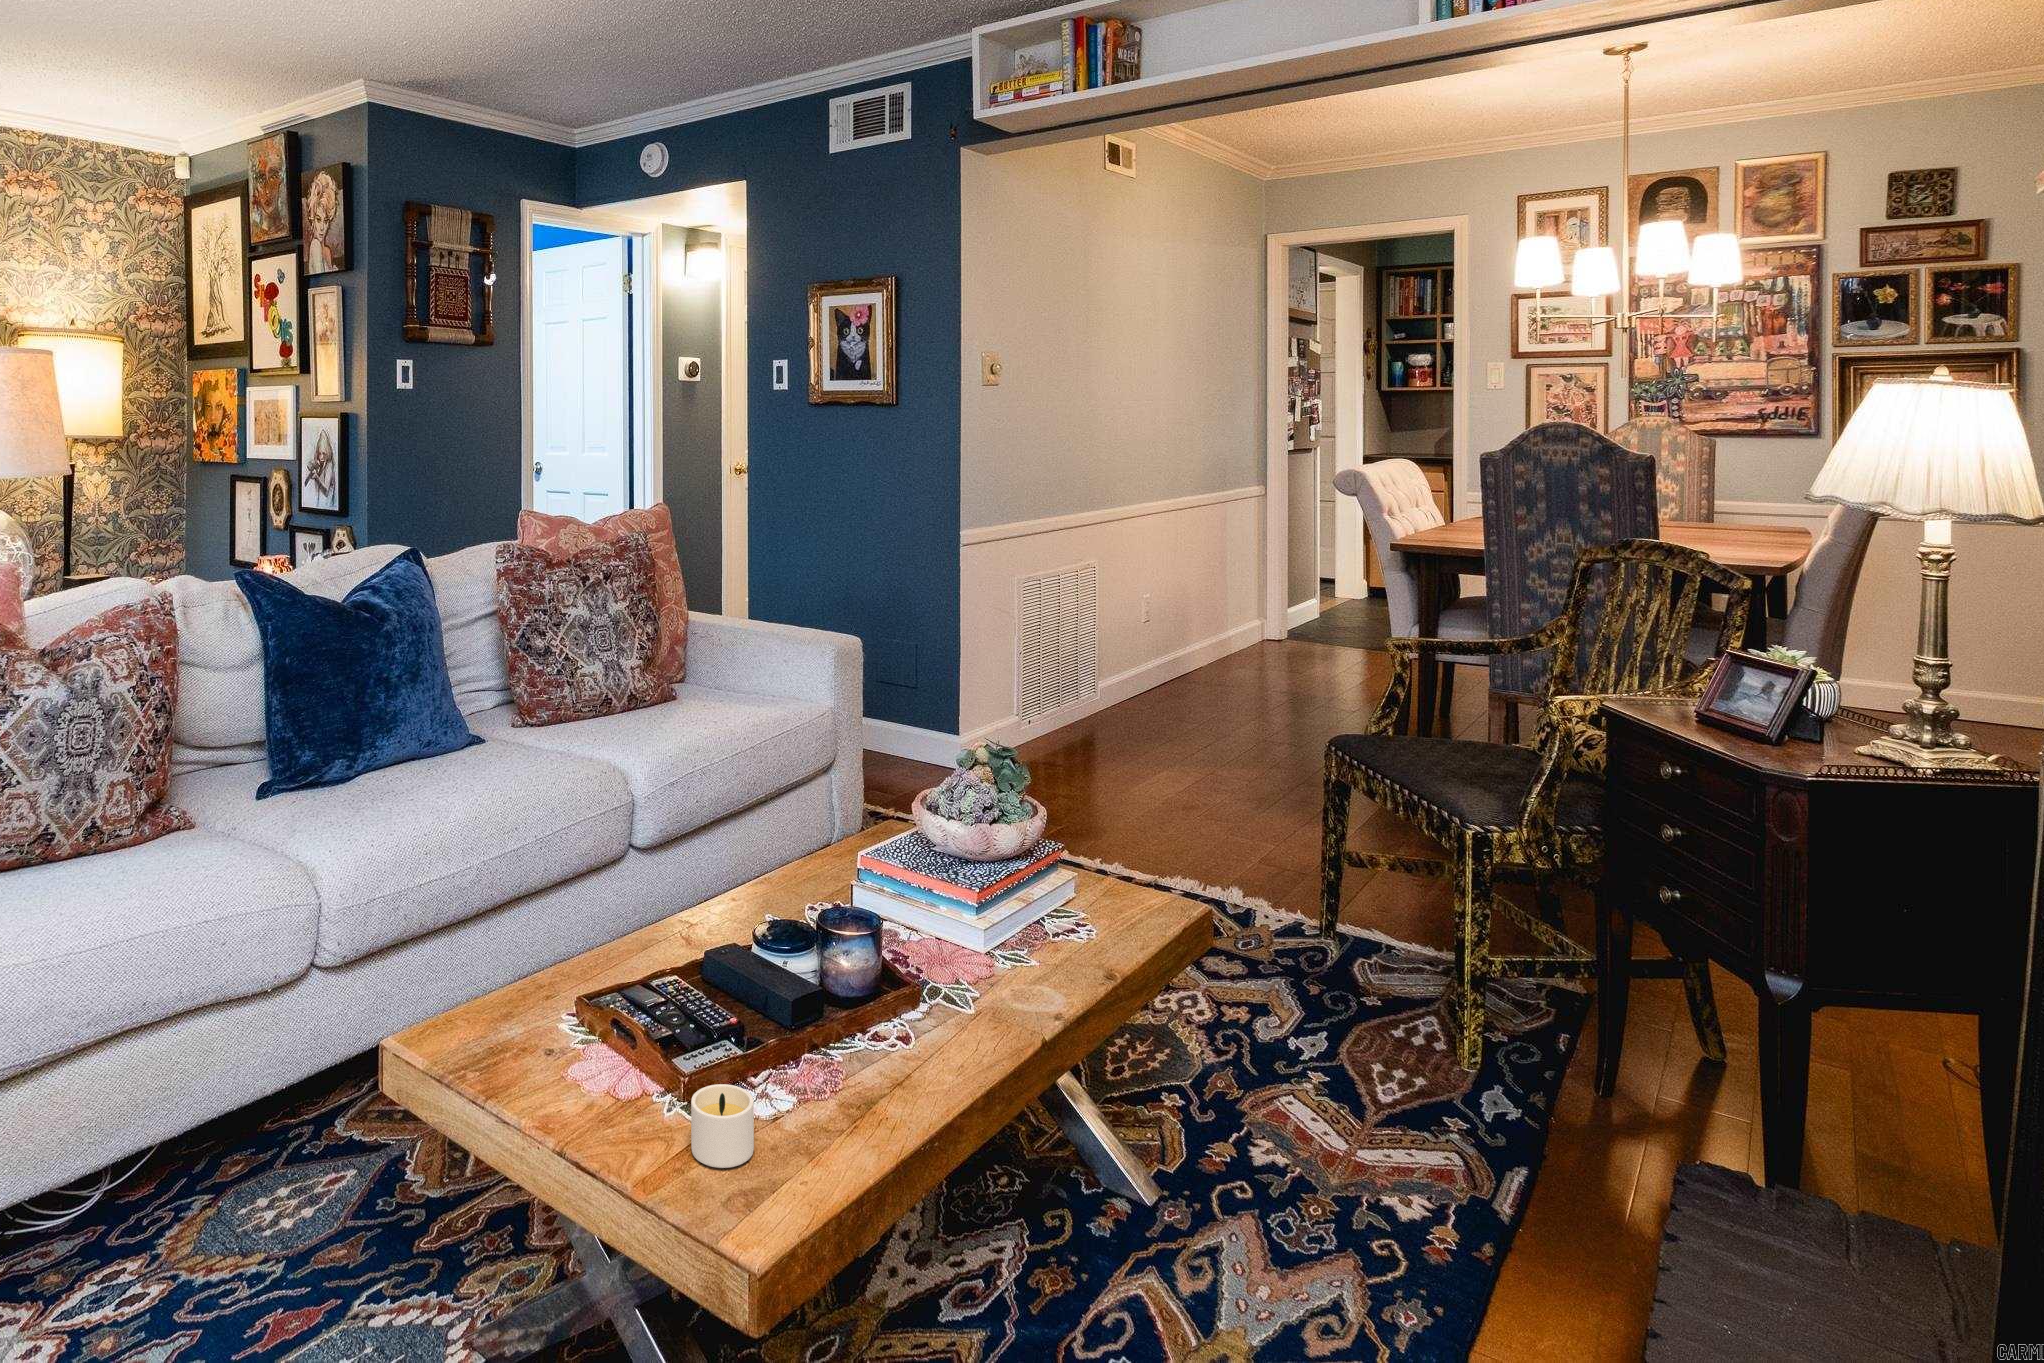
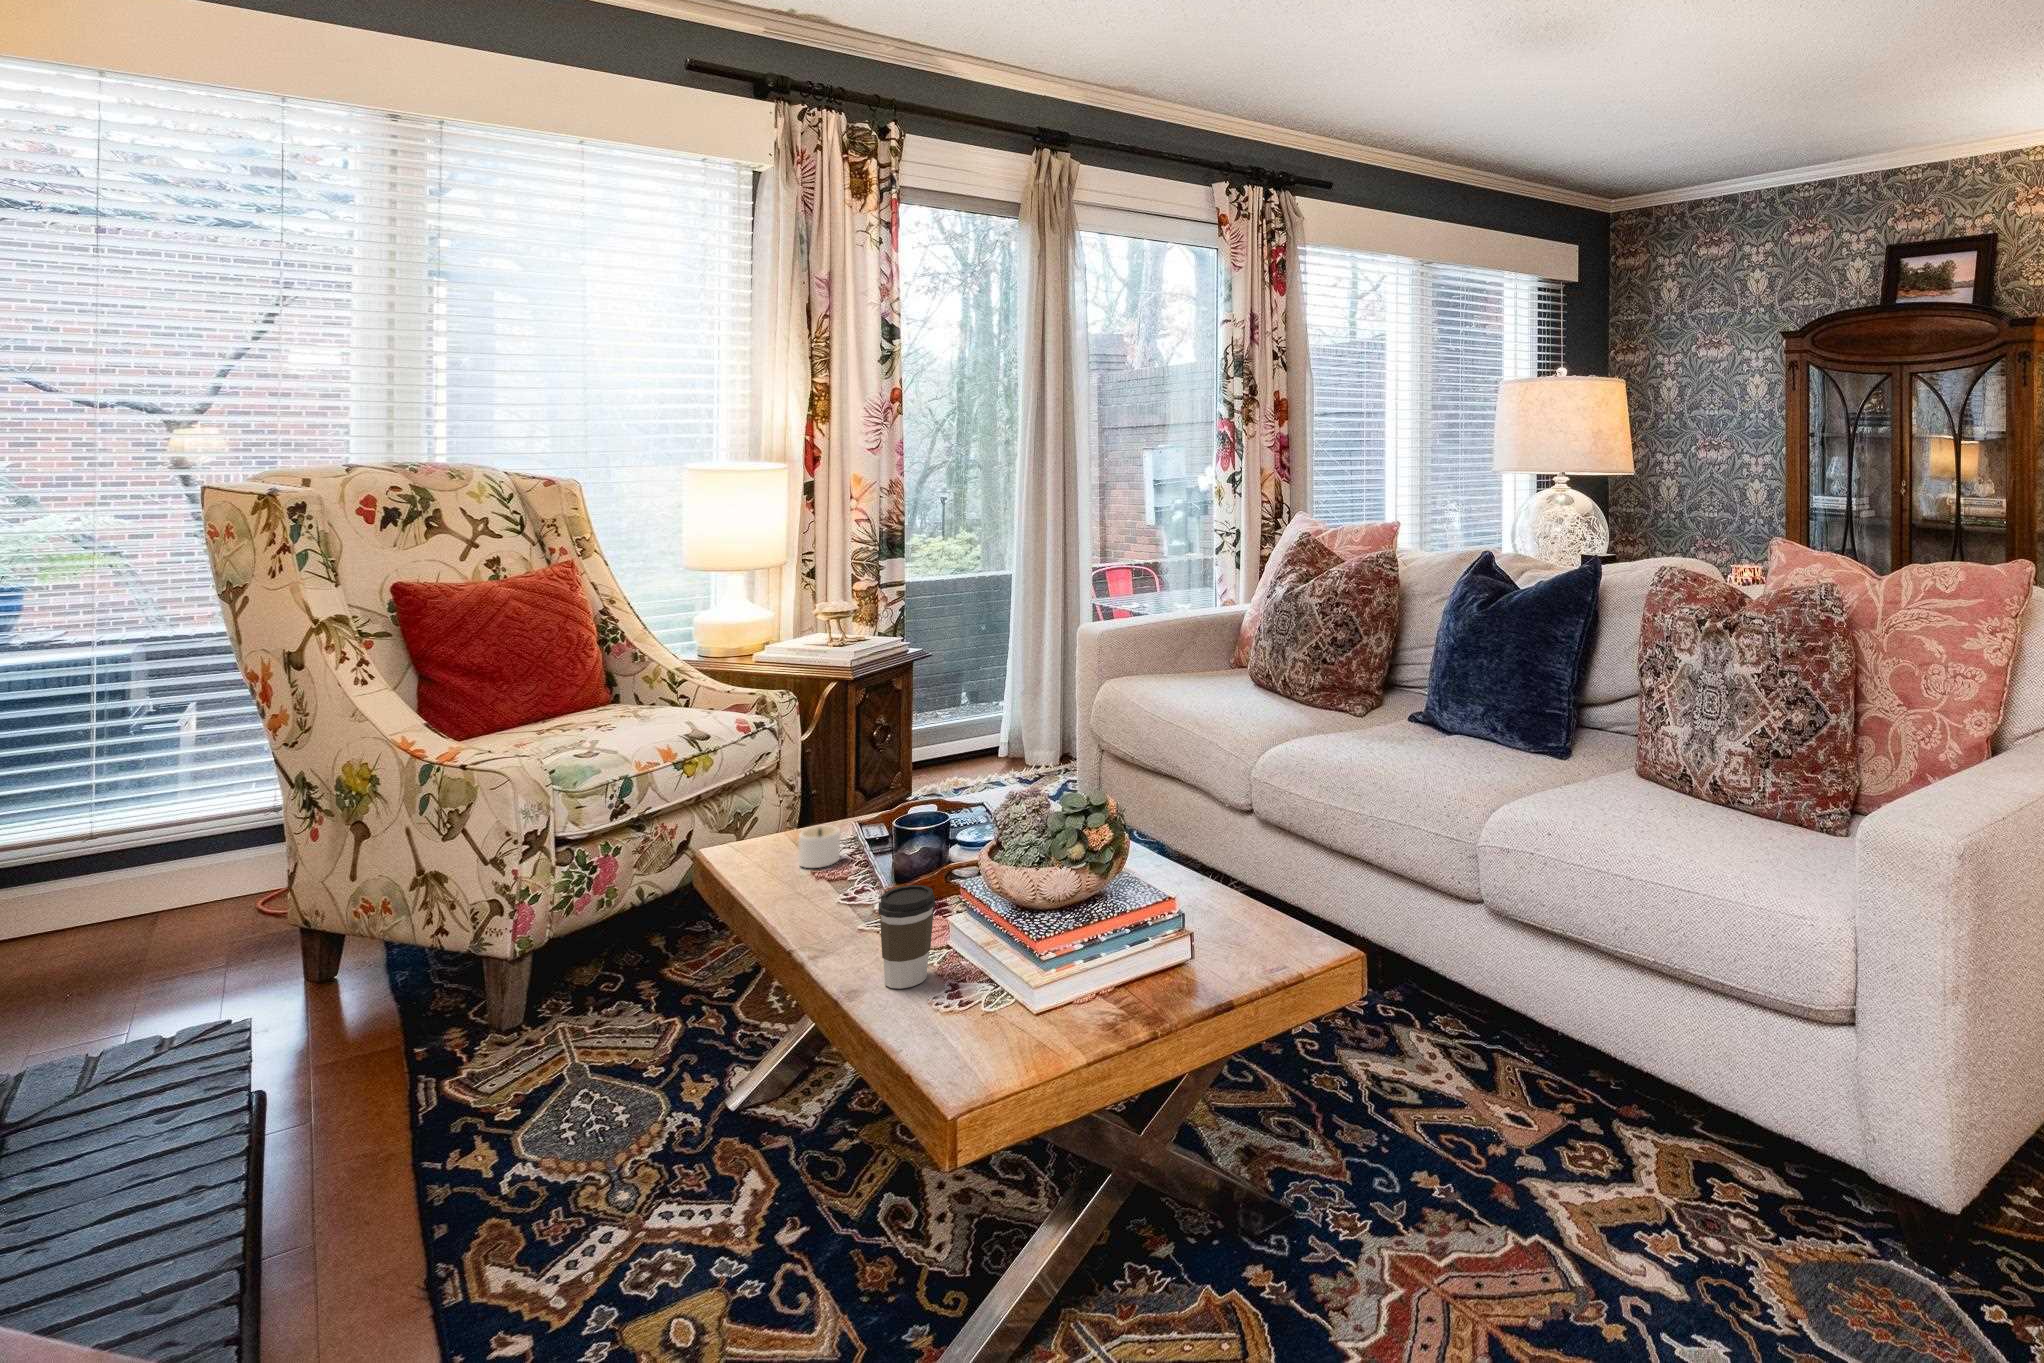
coffee cup: none [987,894,1044,1001] -> present [878,885,935,989]

